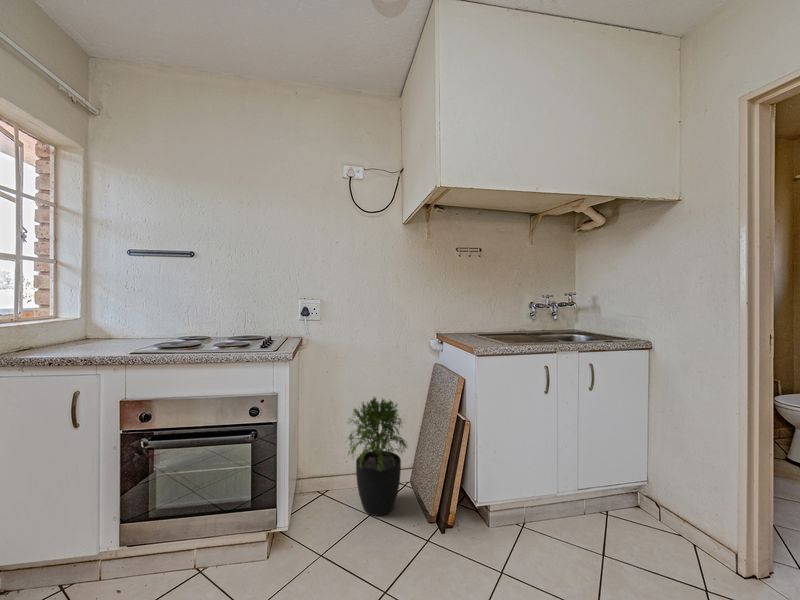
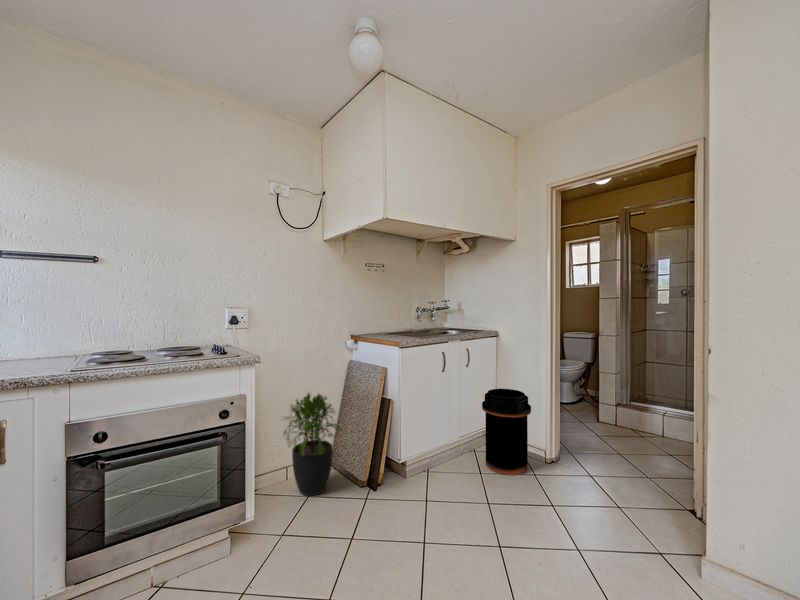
trash can: none [614,425,704,569] -> present [482,389,531,475]

